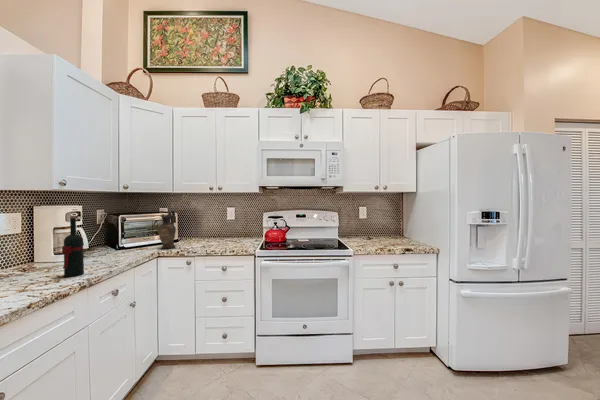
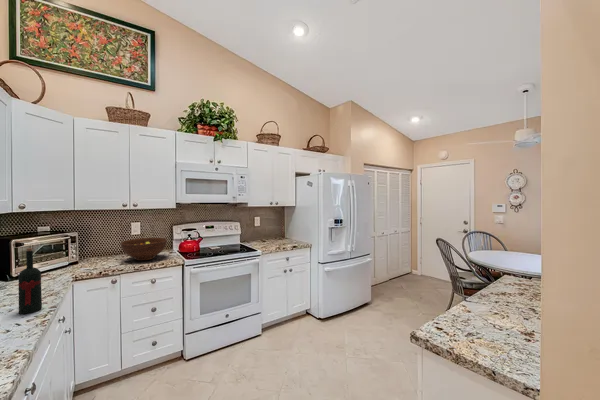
ceramic pitcher: present [158,210,176,248] -> none [69,229,91,271]
fruit bowl: none [205,223,247,245] -> present [121,238,167,261]

